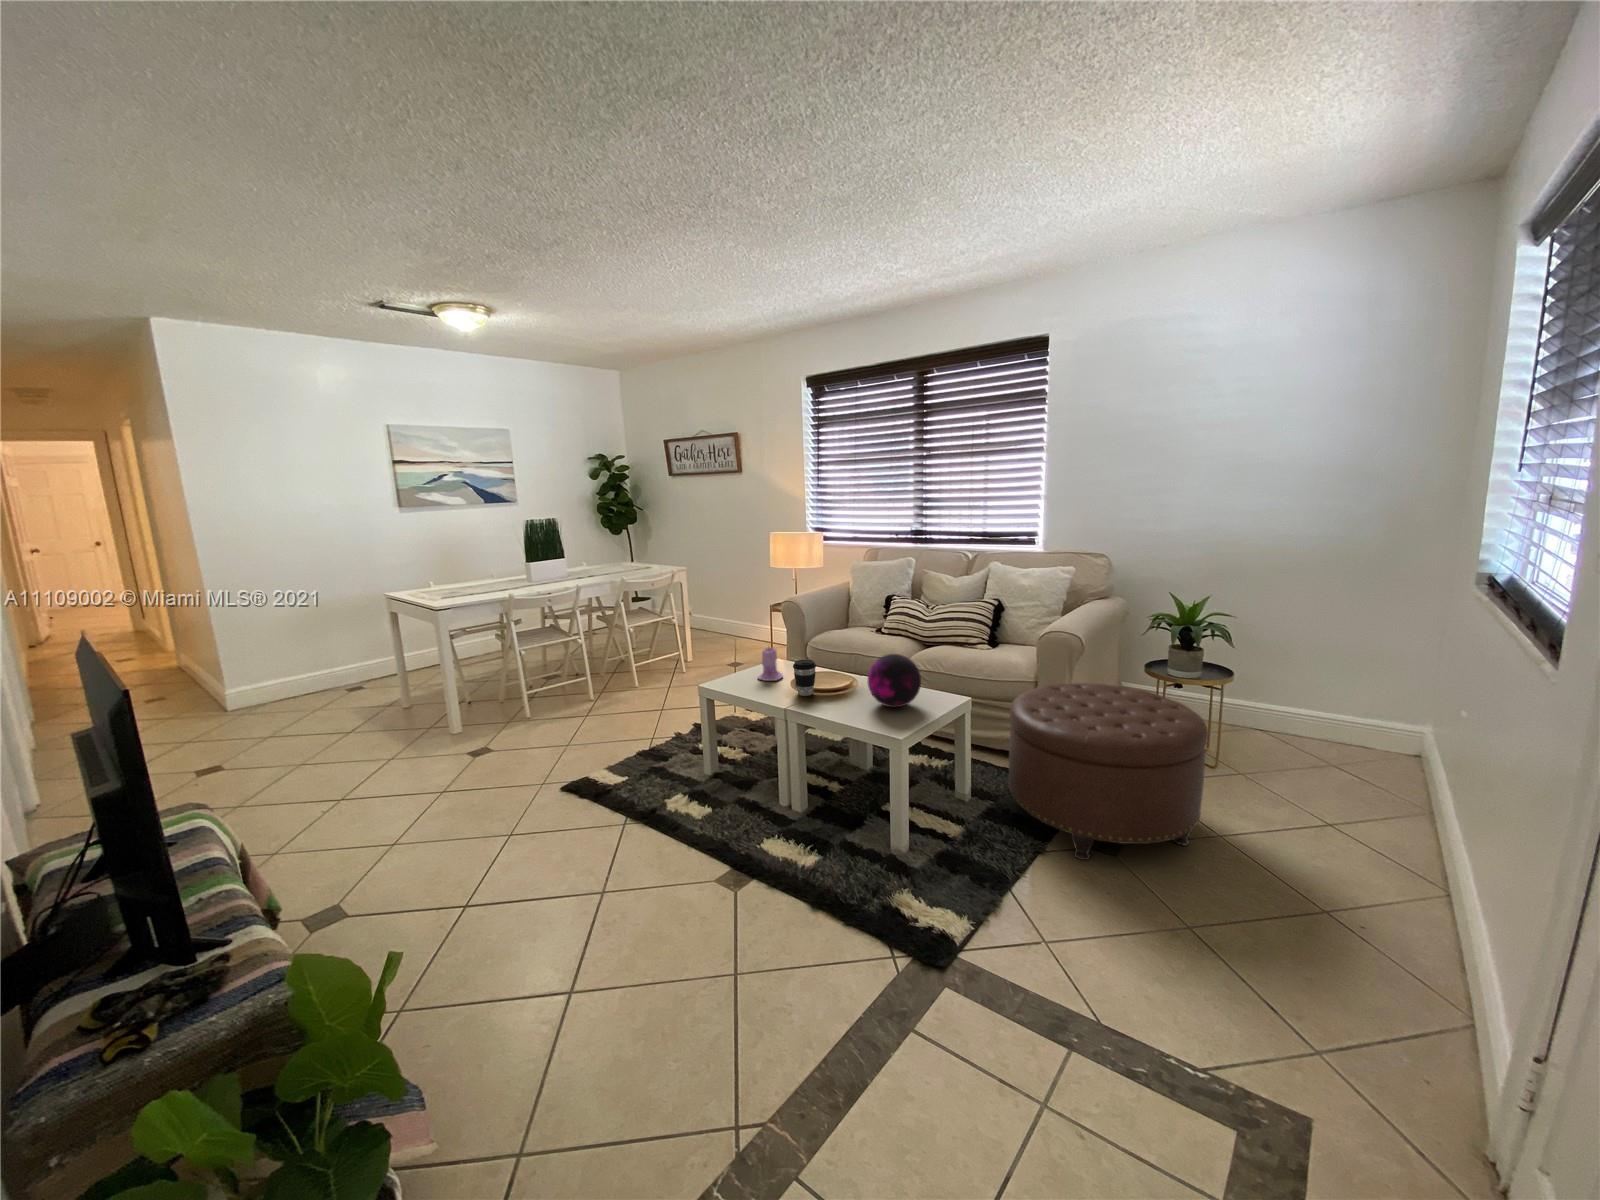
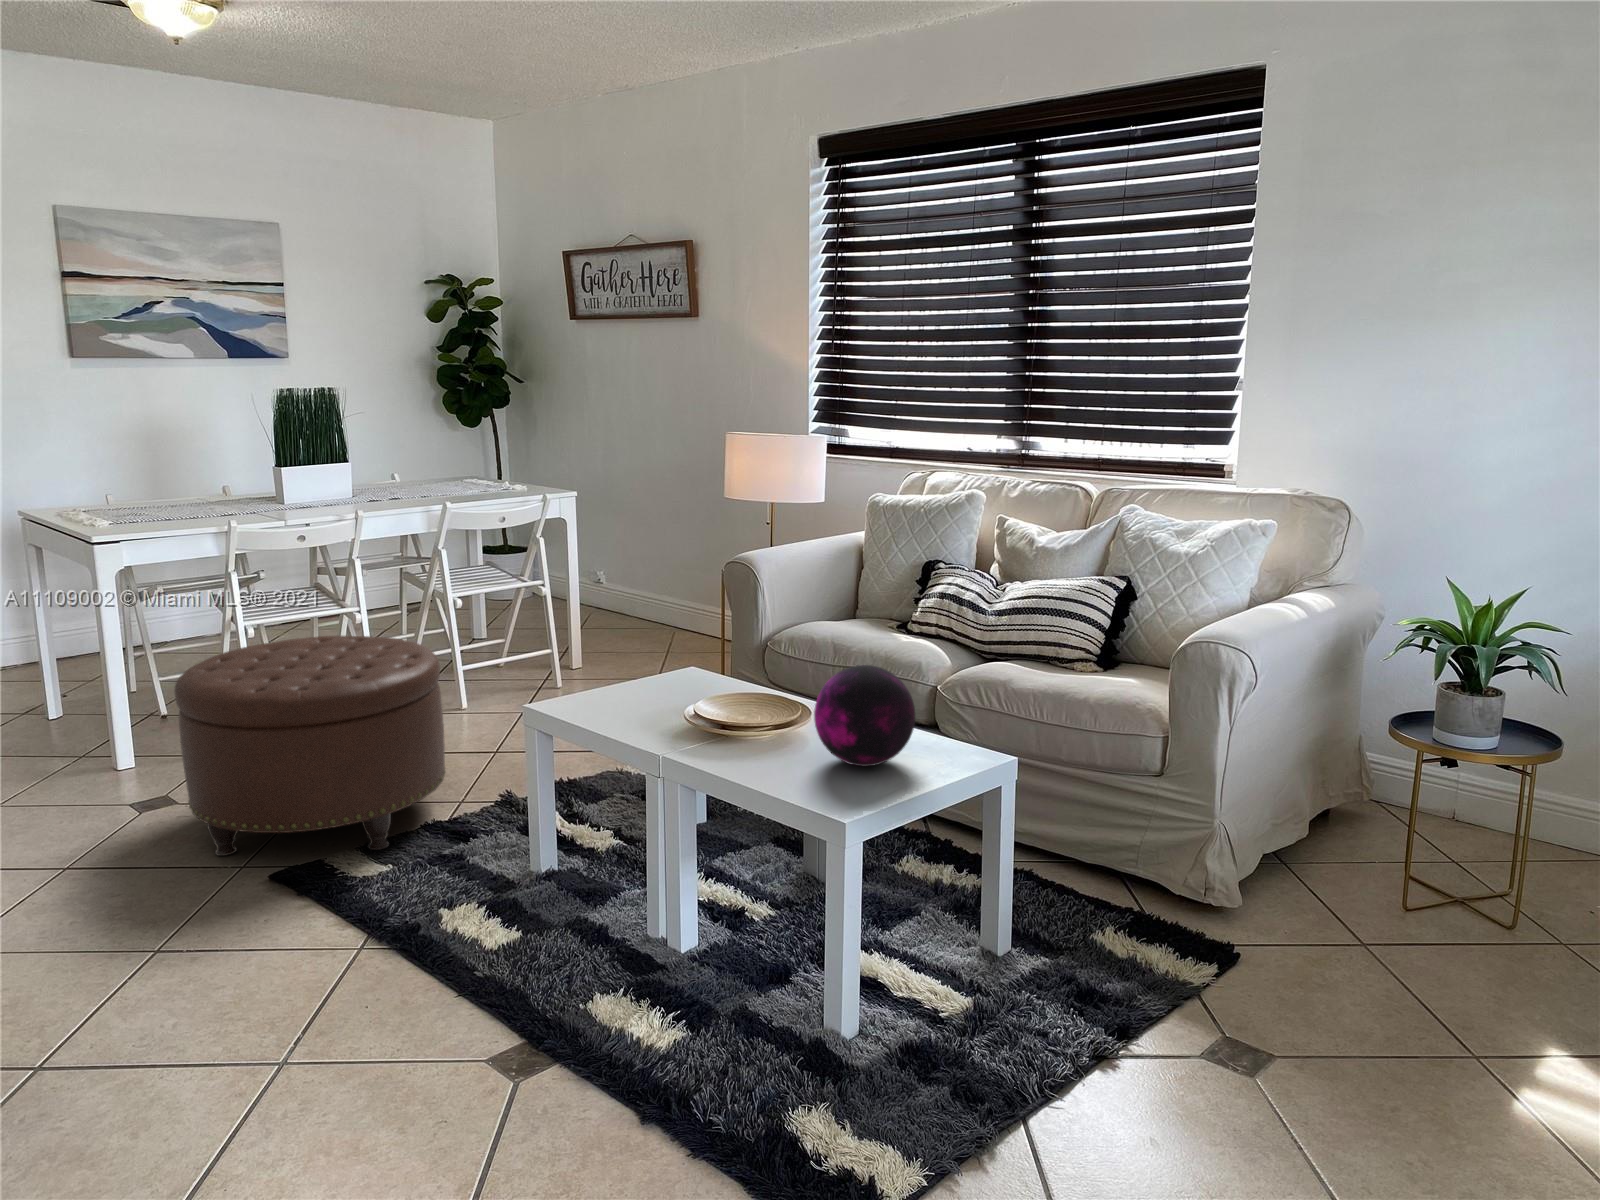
candle: present [758,647,783,681] -> none [634,635,682,705]
coffee cup: present [793,659,816,696] -> none [686,667,730,735]
ottoman: present [1008,683,1208,860] -> present [174,636,445,856]

